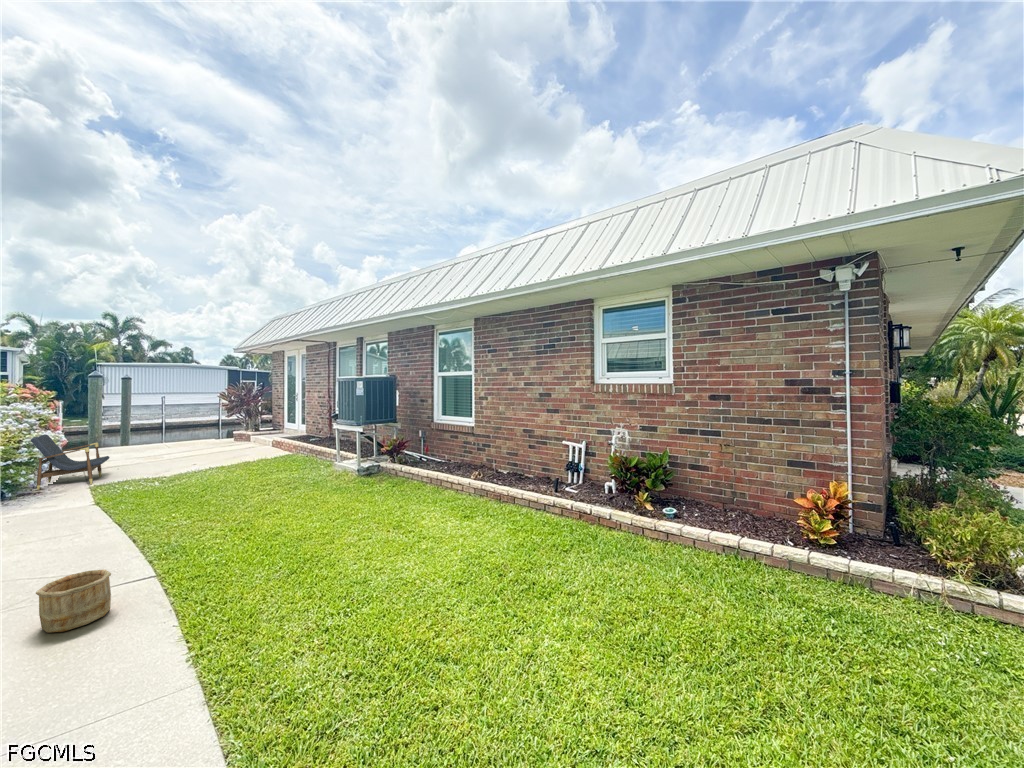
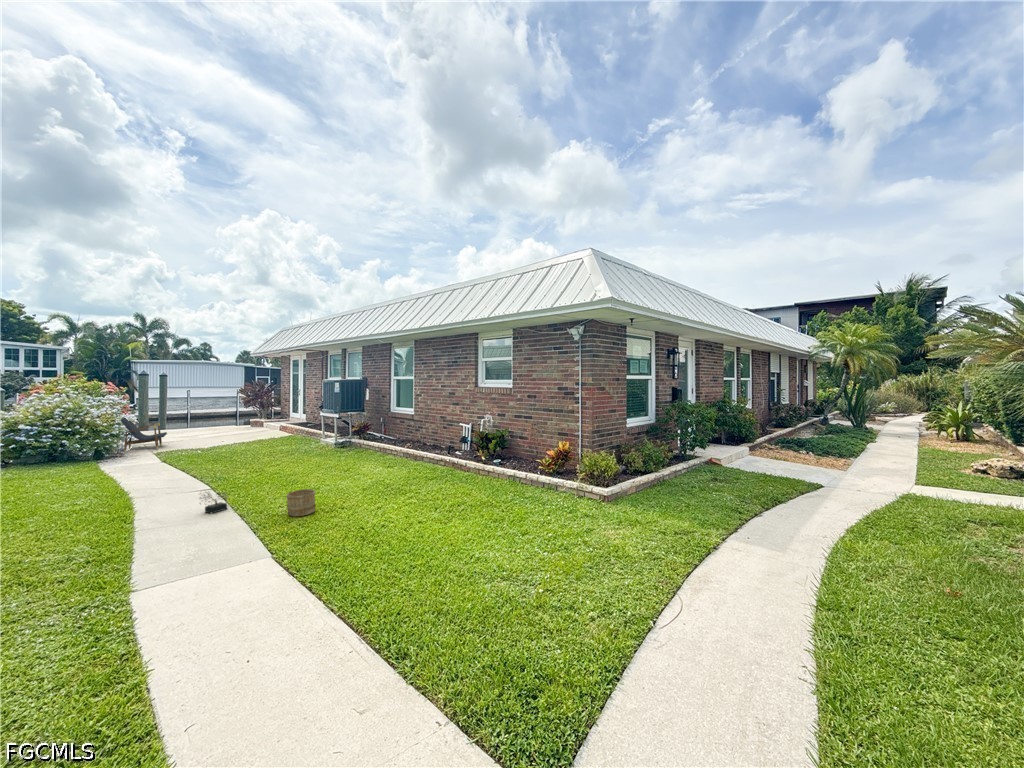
wooden bucket: present [36,569,111,633] -> present [286,489,315,516]
decorative plant: none [89,630,175,702] -> present [201,492,227,513]

